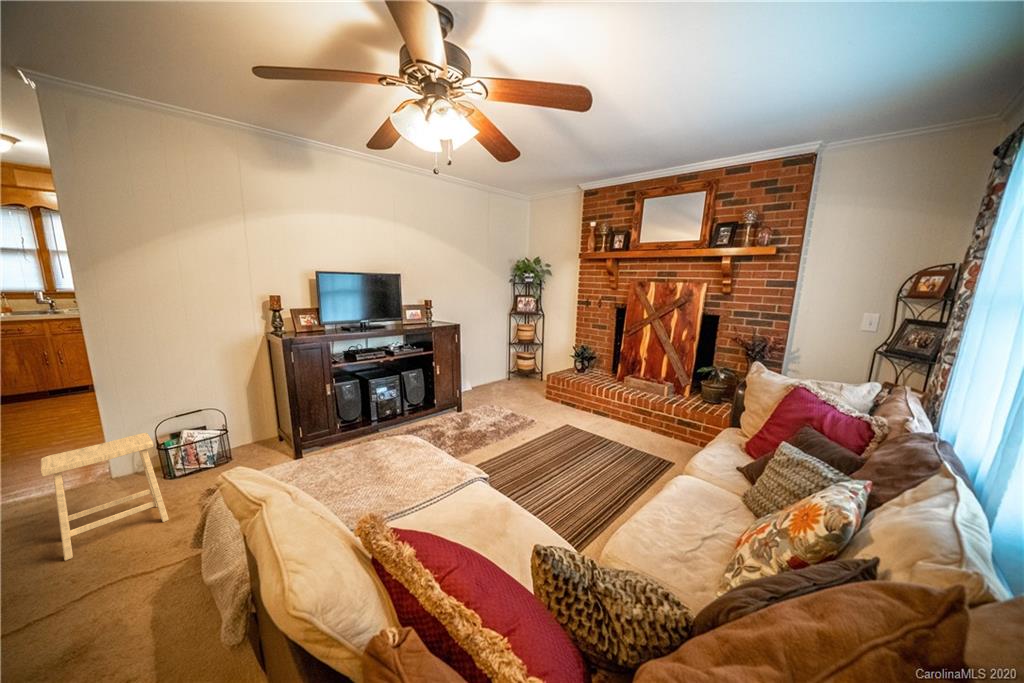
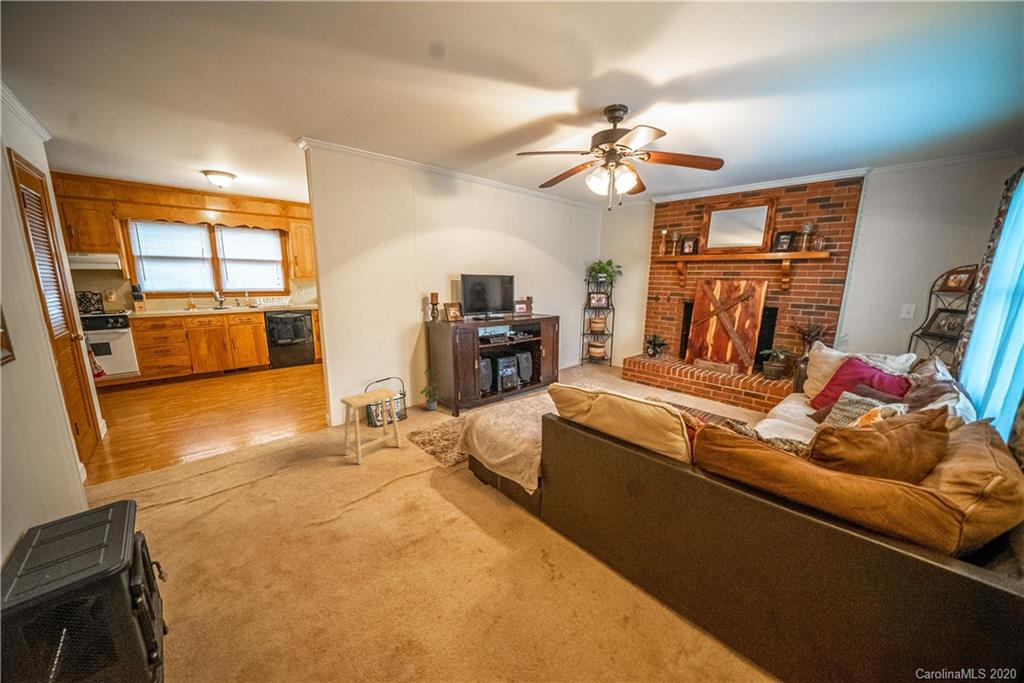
potted plant: none [254,393,280,451] -> present [421,368,439,410]

